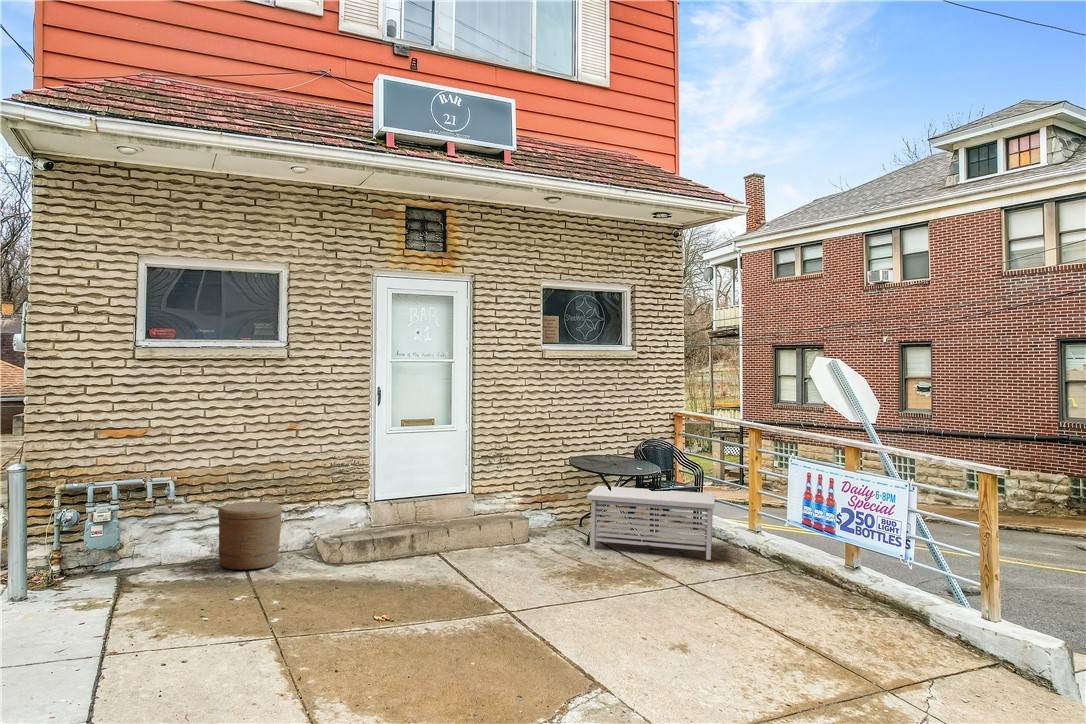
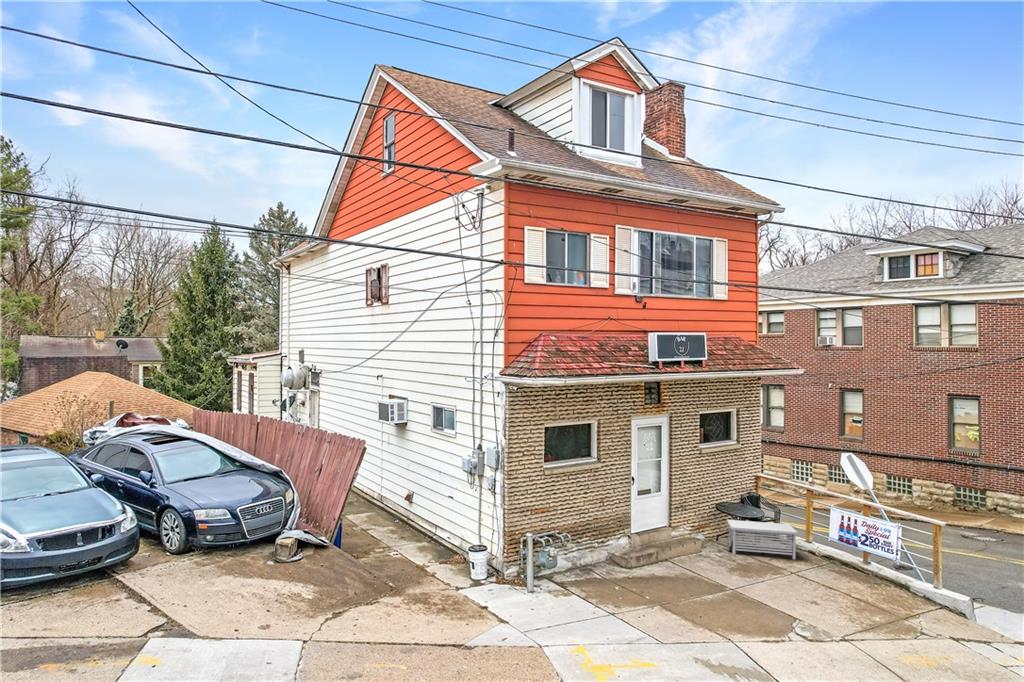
woven basket: present [218,502,282,570] -> none [581,536,609,571]

